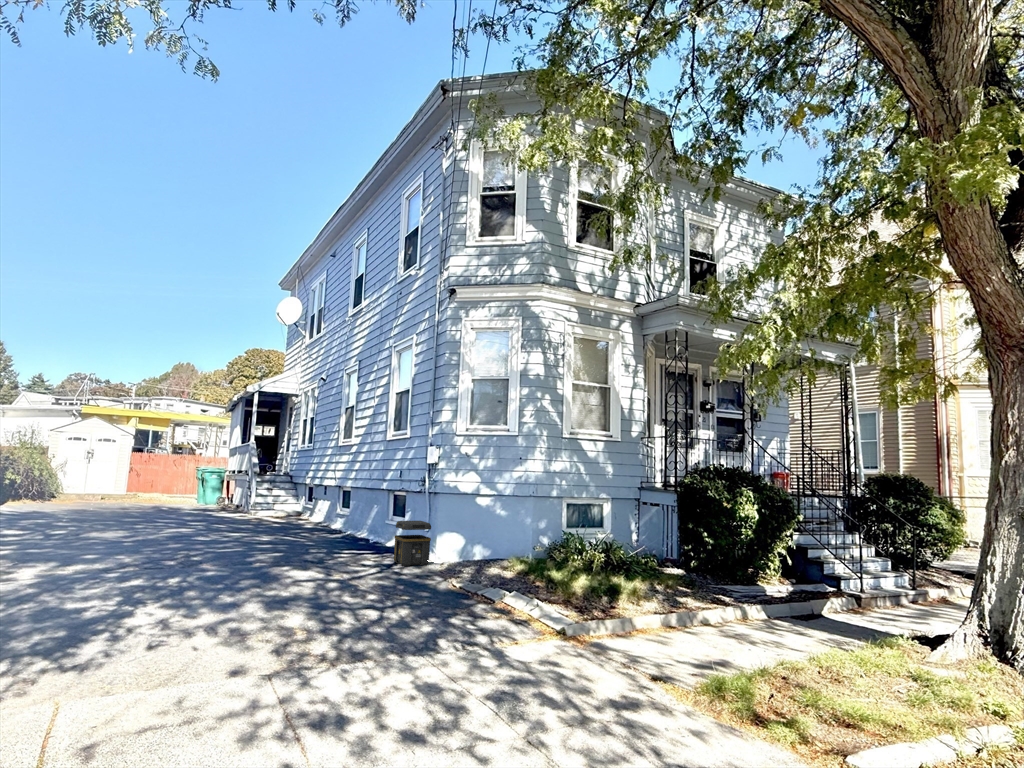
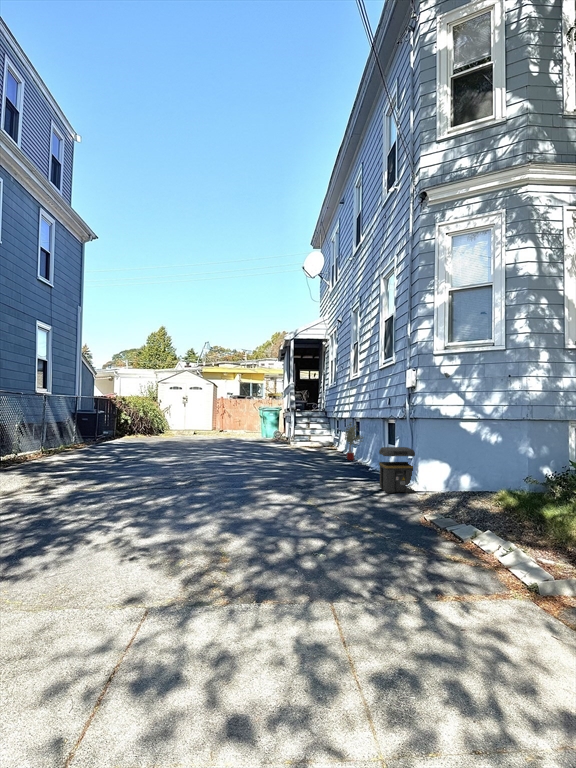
potted tree: none [334,492,357,533] -> present [345,422,363,460]

